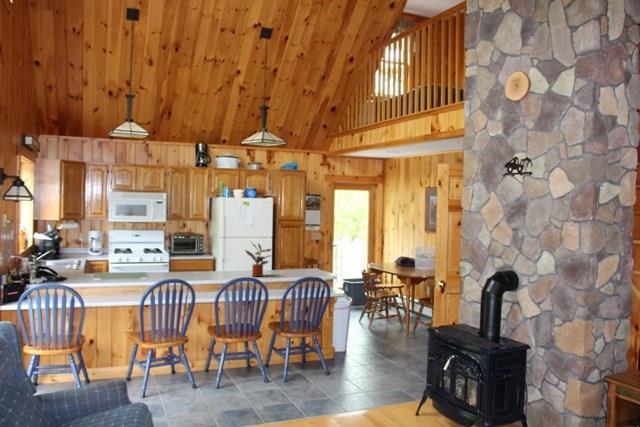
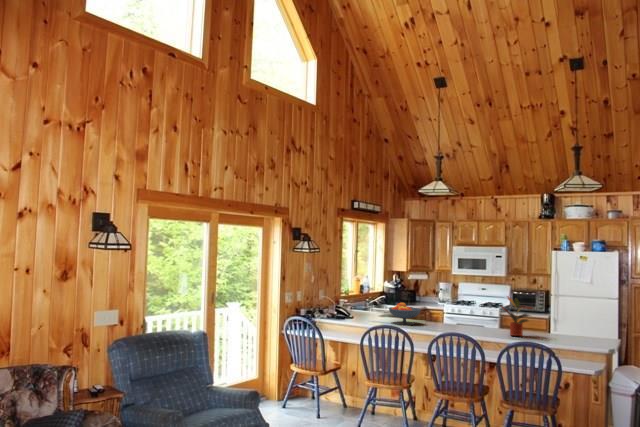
fruit bowl: none [126,255,162,279] -> present [389,303,421,325]

